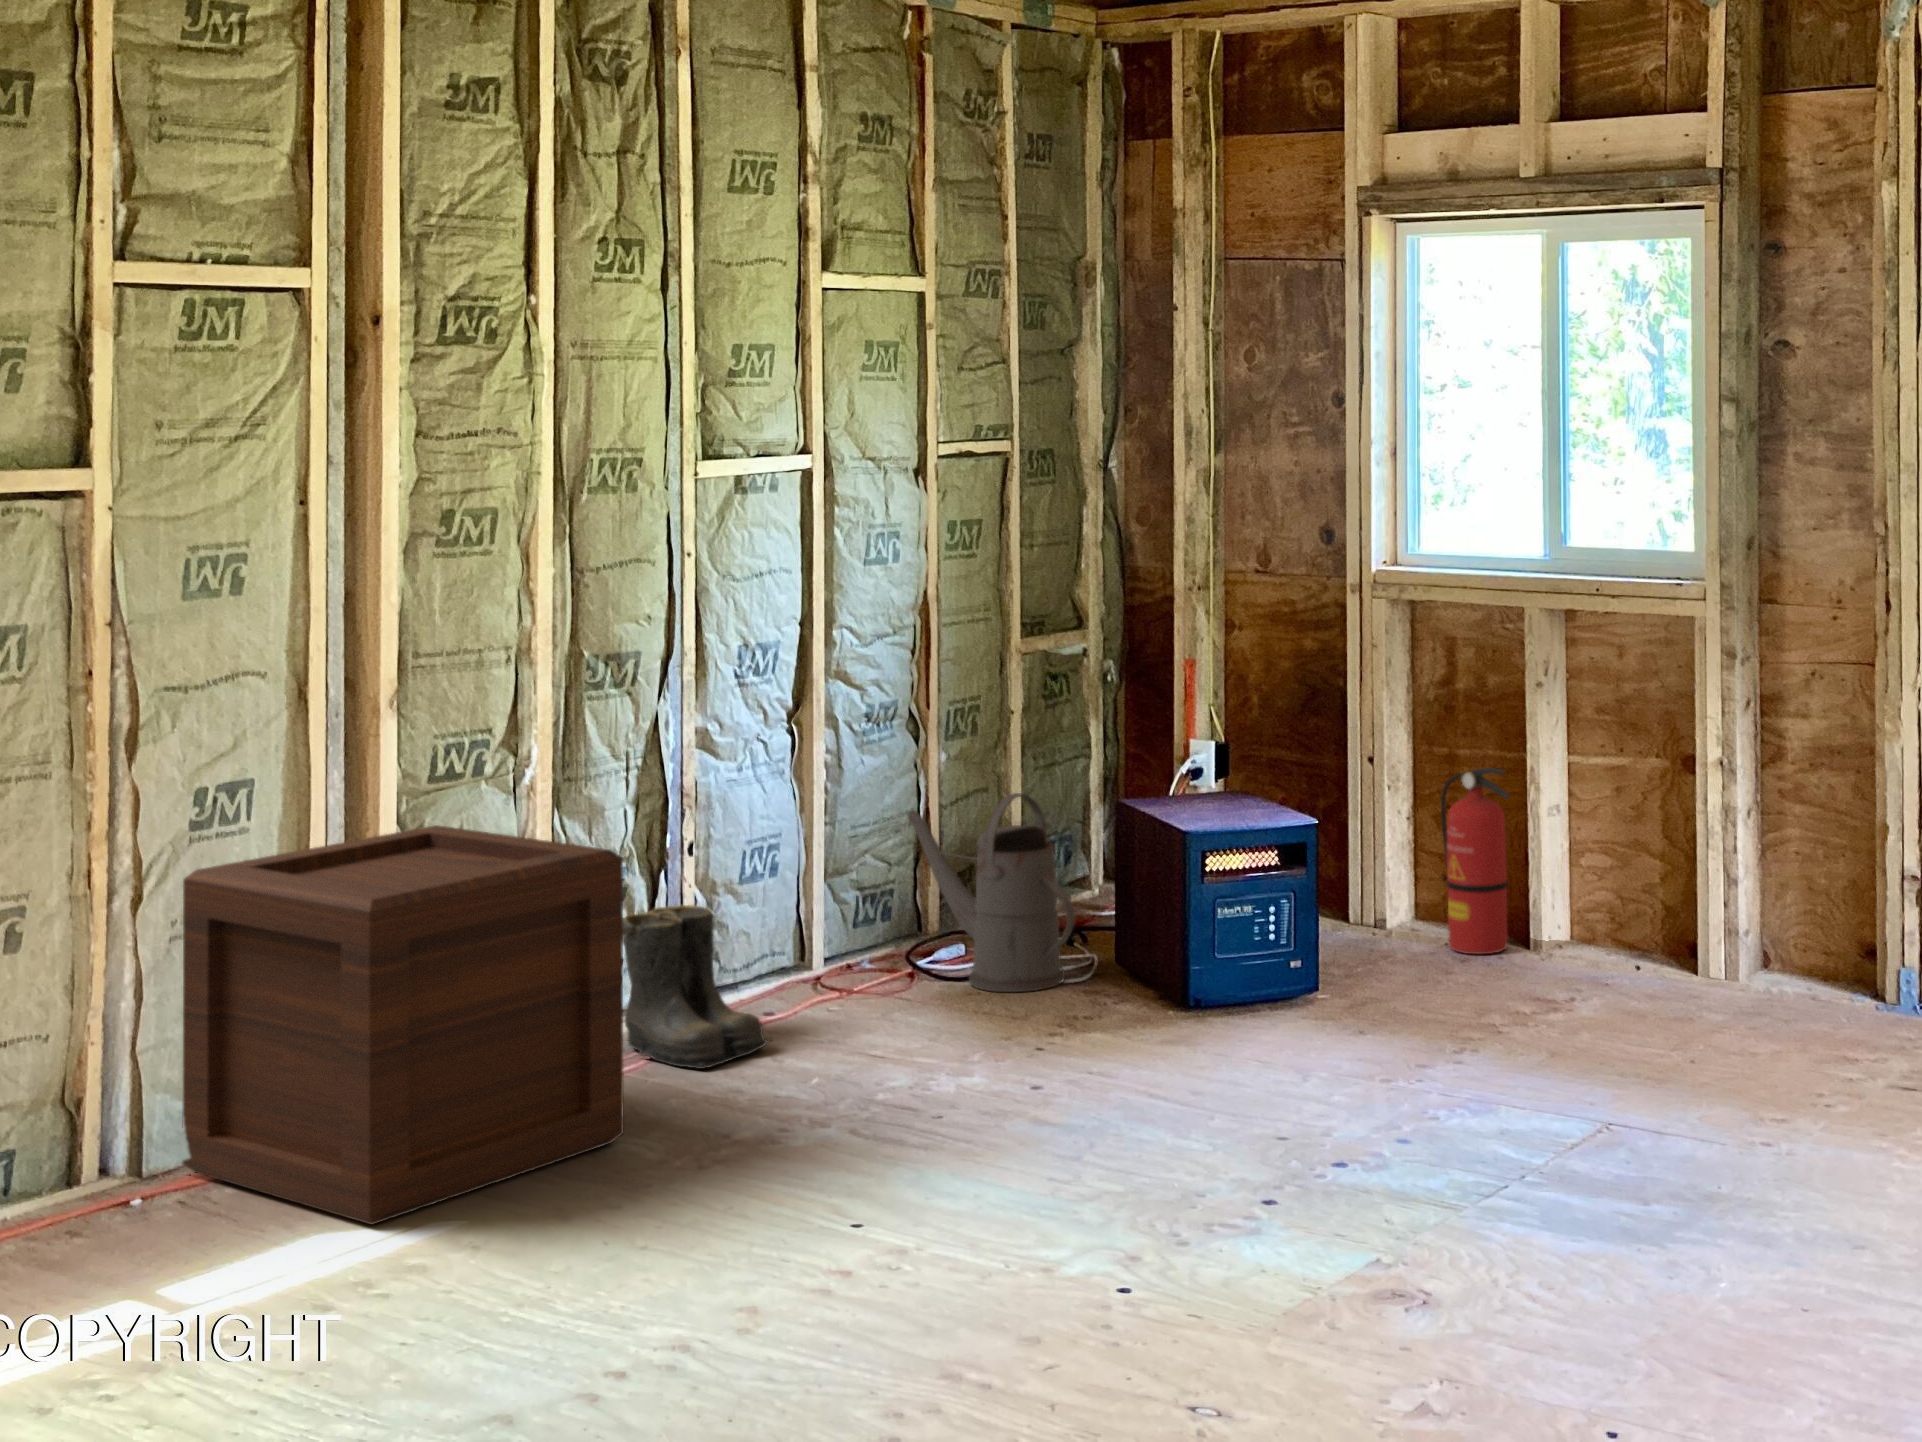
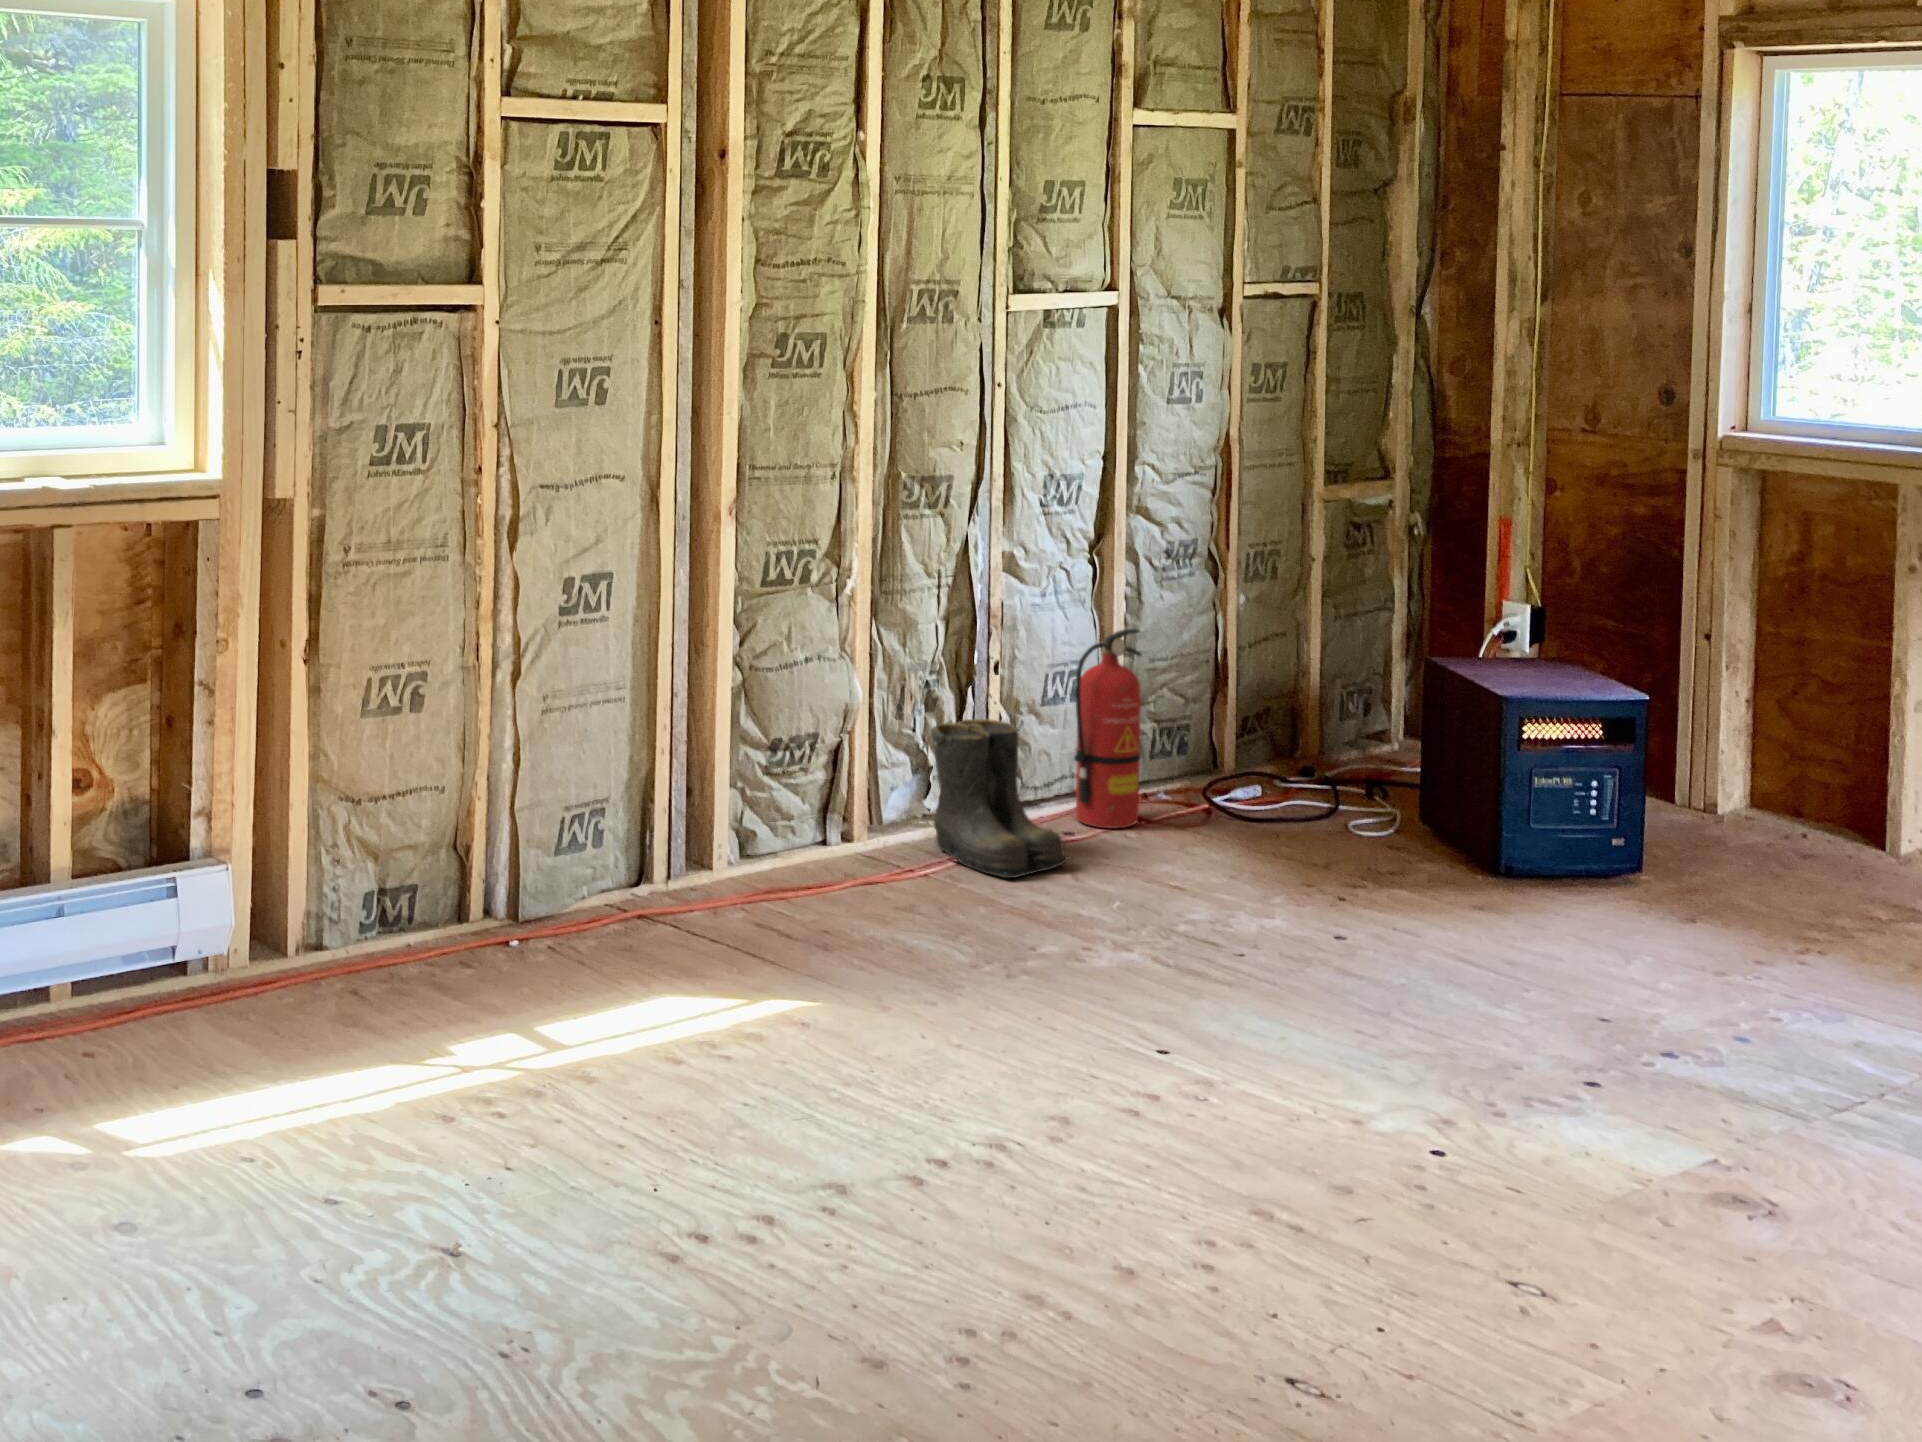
fire extinguisher: present [1441,768,1509,954] -> present [1074,629,1141,828]
watering can: present [908,793,1075,992] -> none [1204,638,1376,837]
wooden crate: present [182,825,624,1225] -> none [552,627,941,993]

